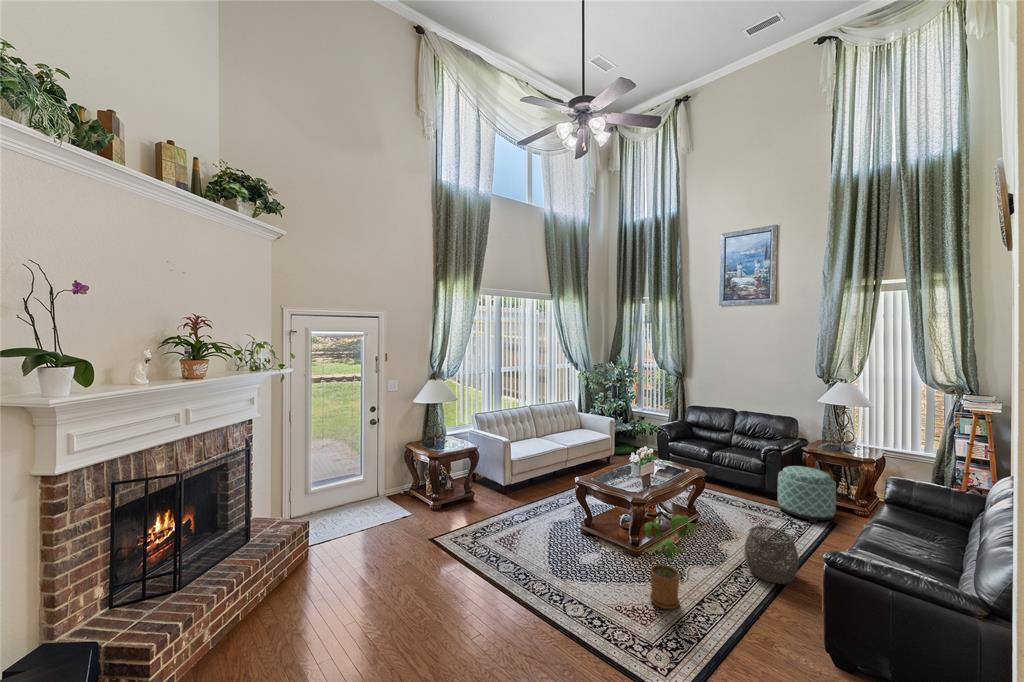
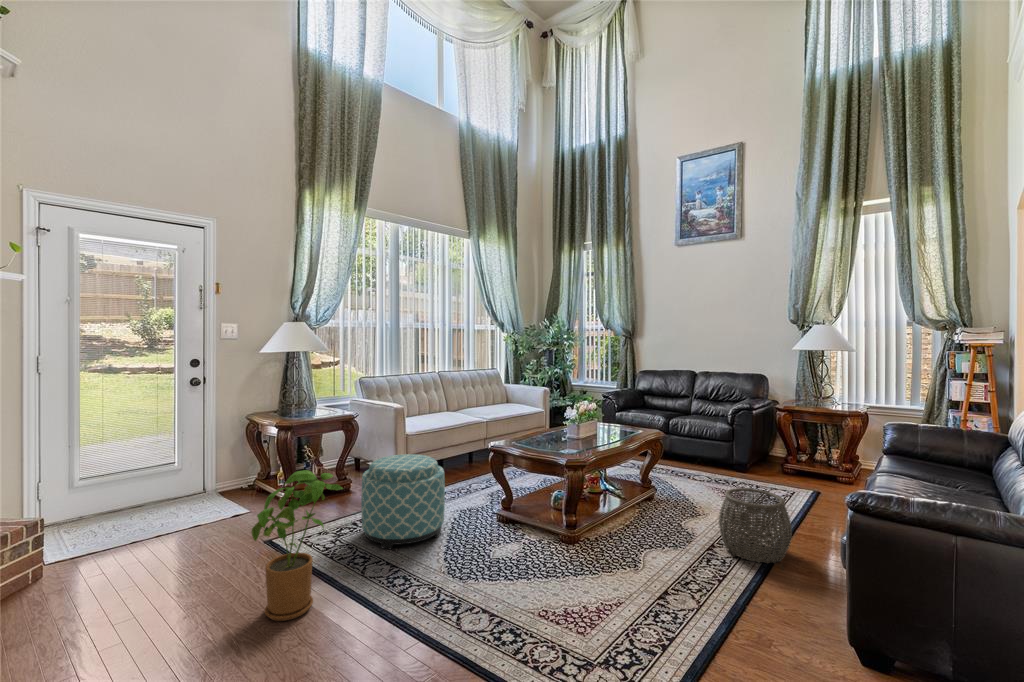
ottoman: present [778,466,836,523] -> present [361,454,445,549]
house plant: present [645,515,700,609] -> present [252,470,343,621]

